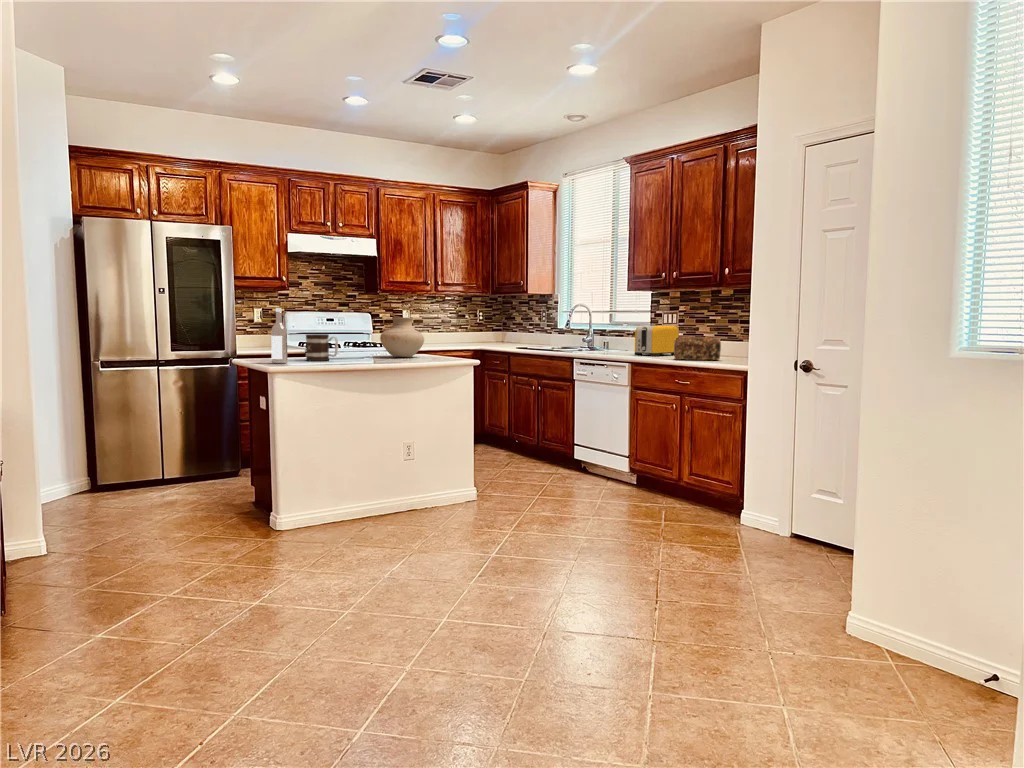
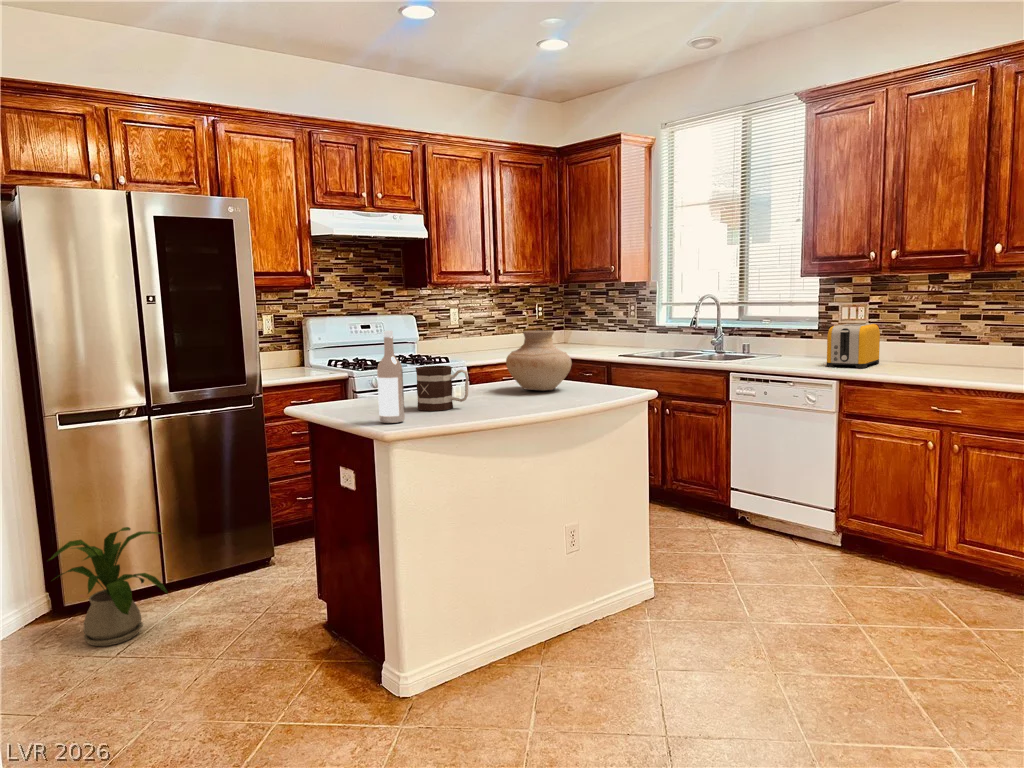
bread loaf: present [674,336,721,360] -> none [910,342,990,377]
house plant: none [85,429,160,503] -> present [48,527,168,646]

